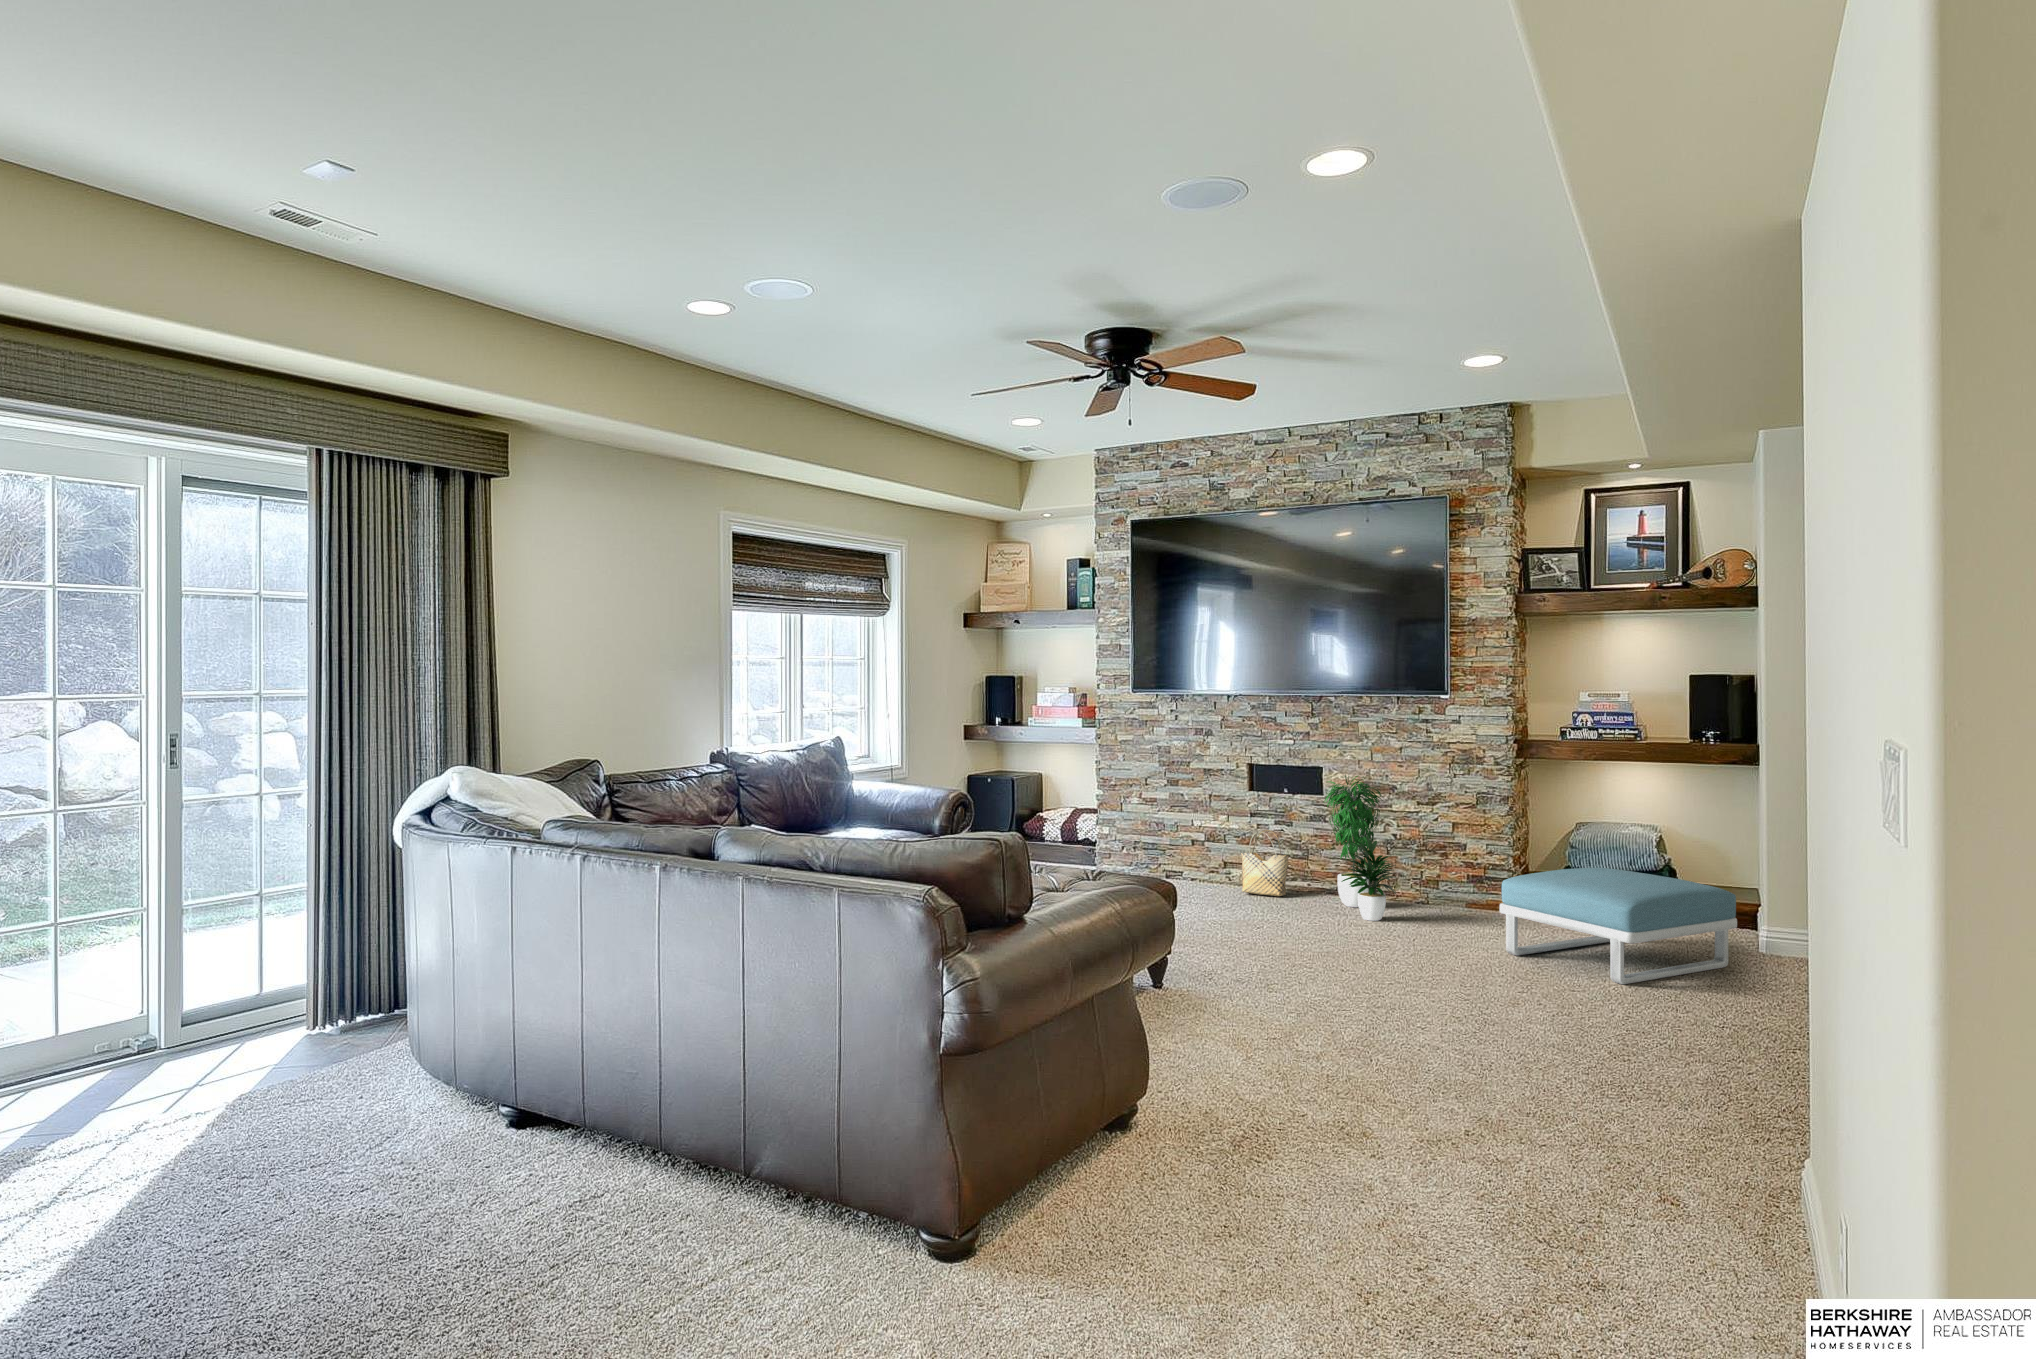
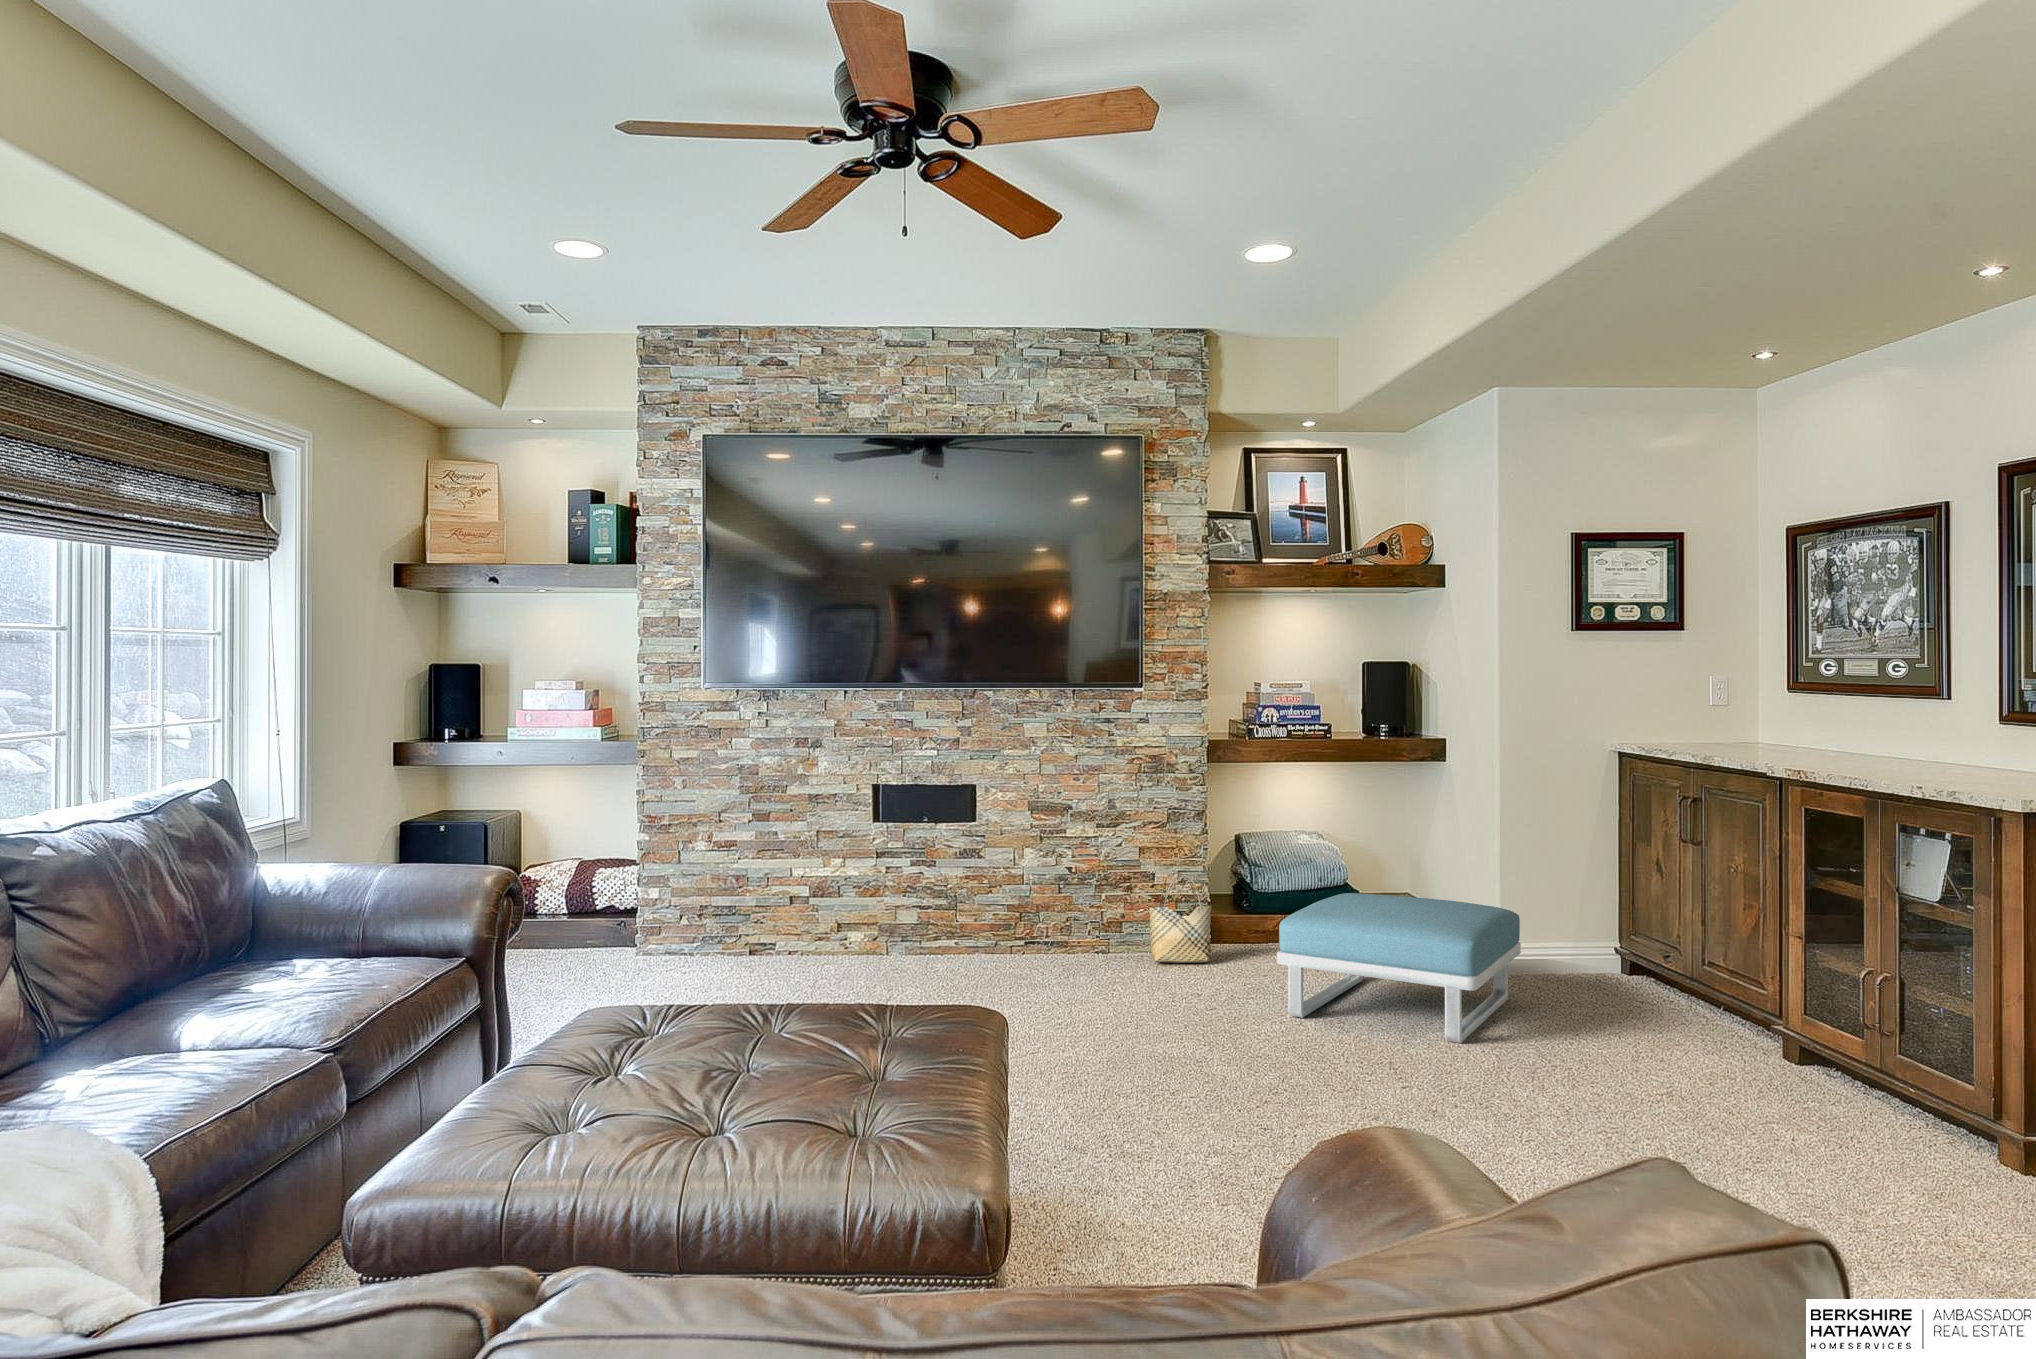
potted plant: present [1325,775,1396,921] -> none [990,788,1115,988]
woven basket: present [1241,830,1289,896] -> present [1148,872,1211,963]

